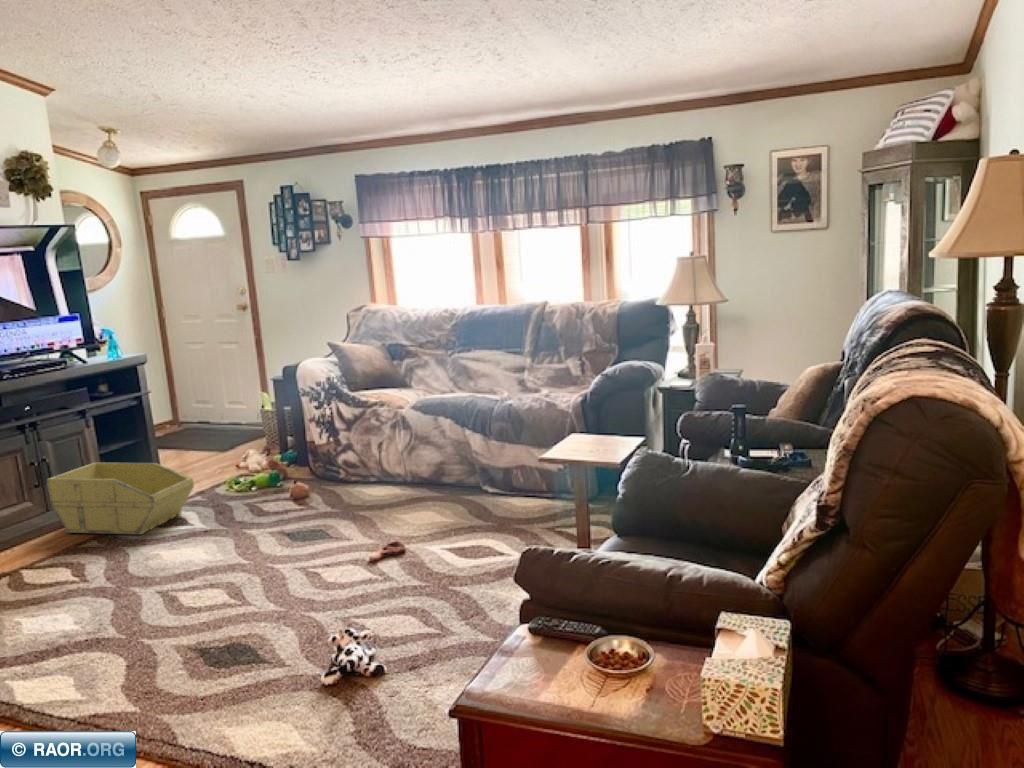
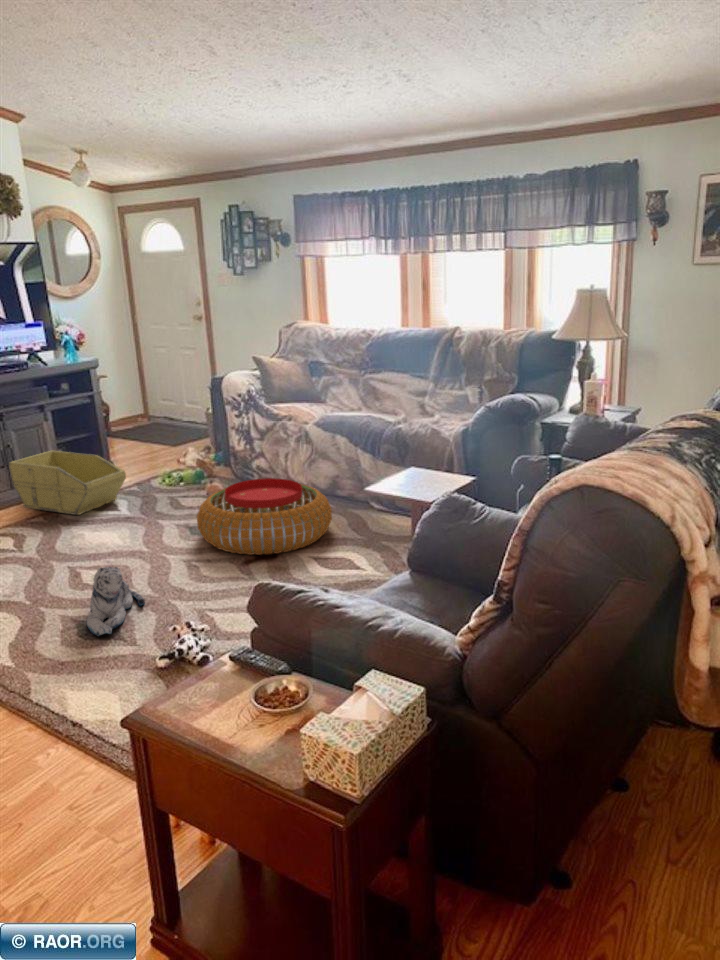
pouf: none [302,470,455,555] -> present [197,478,332,555]
plush toy: none [209,577,275,661] -> present [87,567,145,636]

